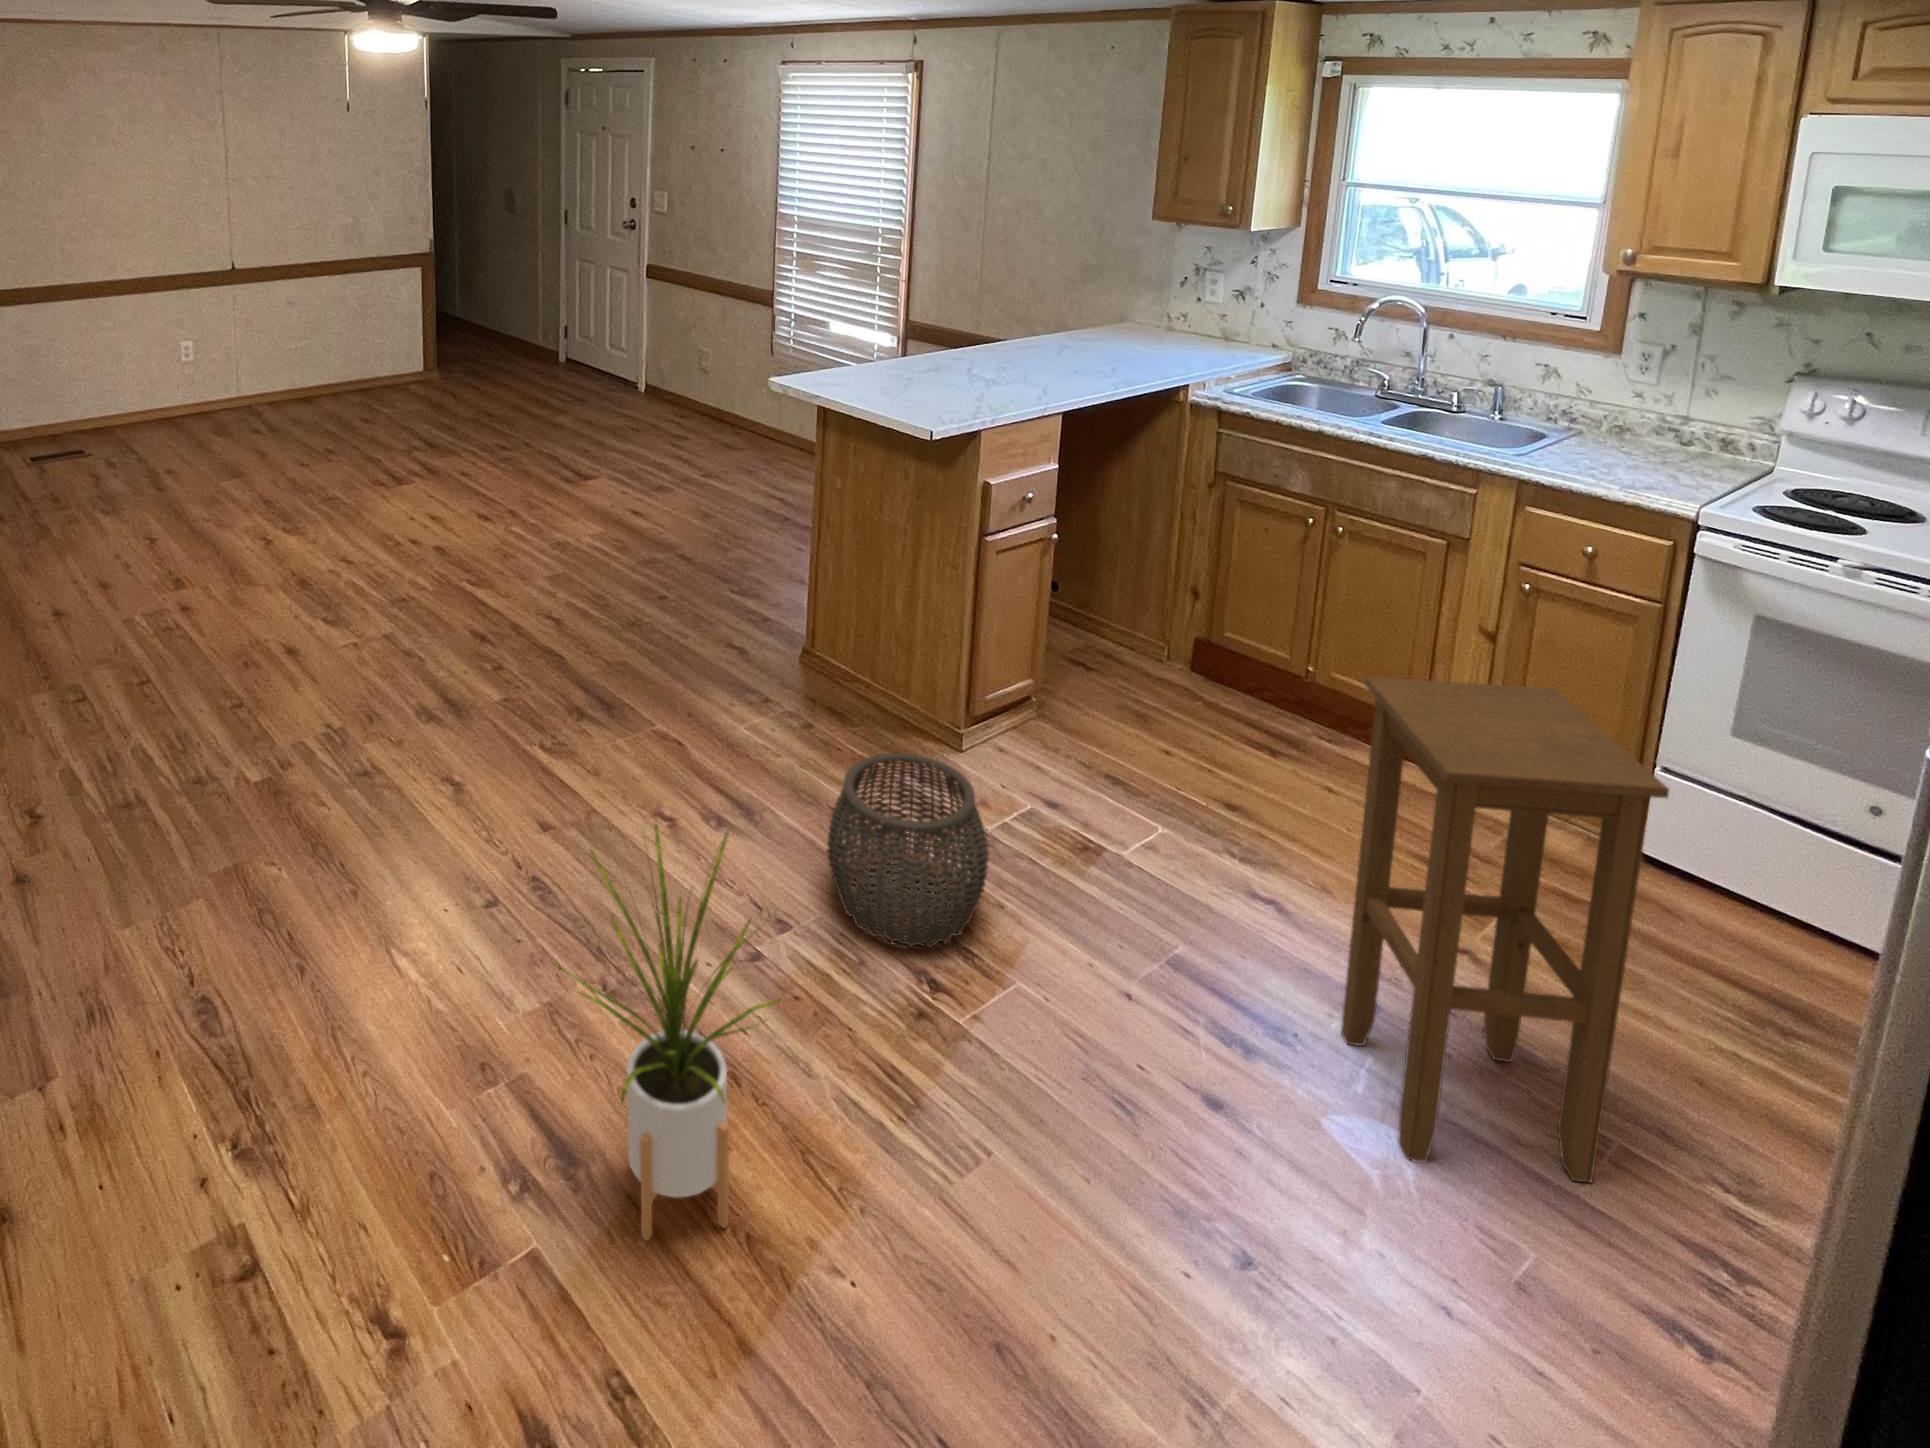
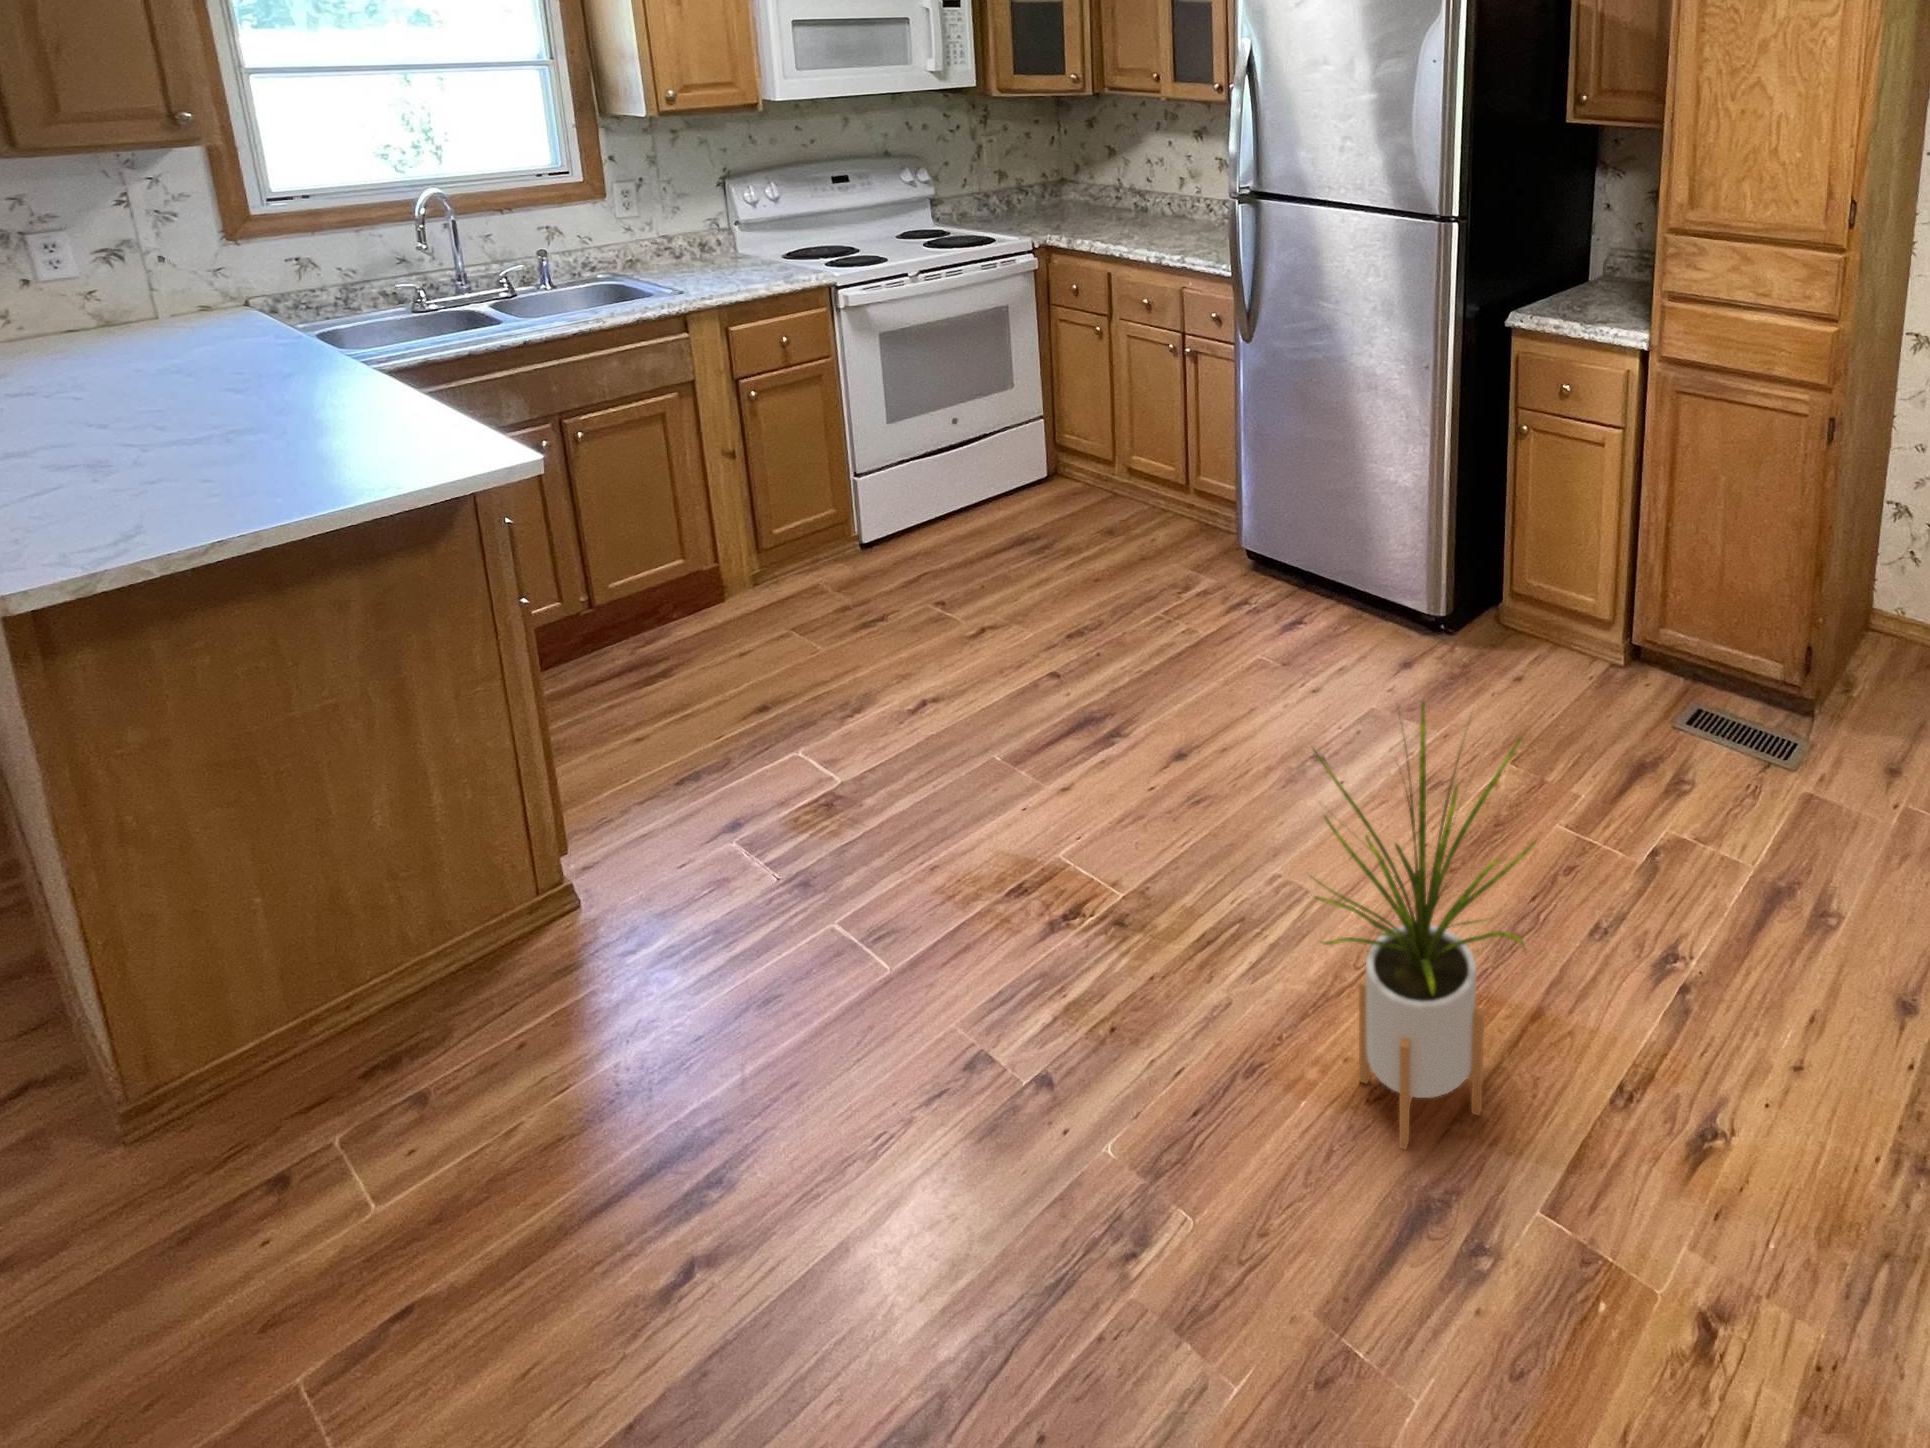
stool: present [1341,677,1669,1182] -> none [1053,360,1200,698]
woven basket: present [827,753,989,947] -> none [815,765,1028,1018]

